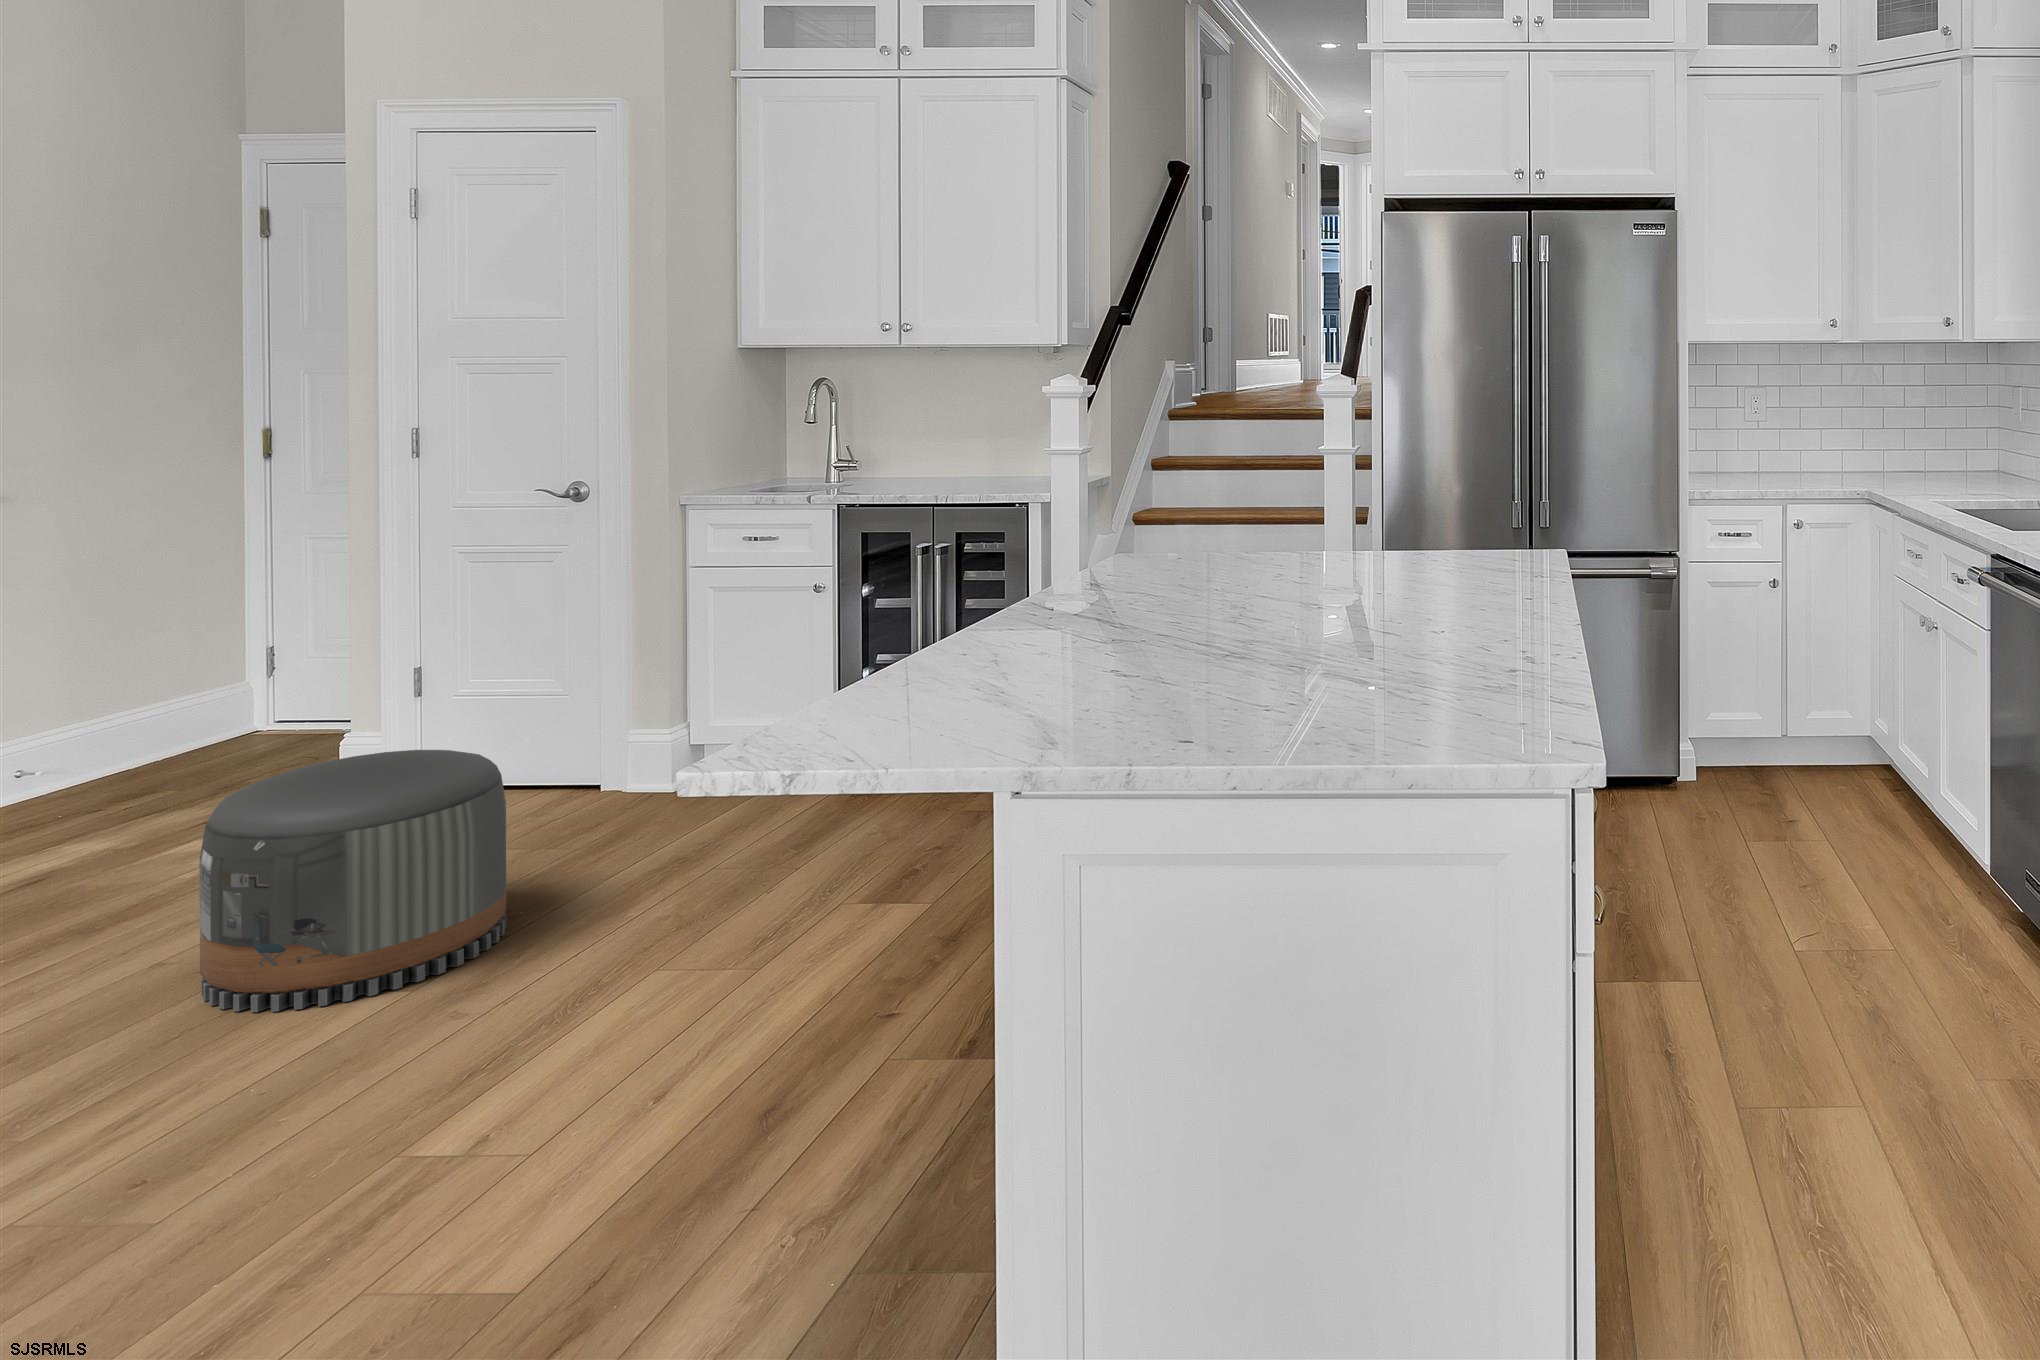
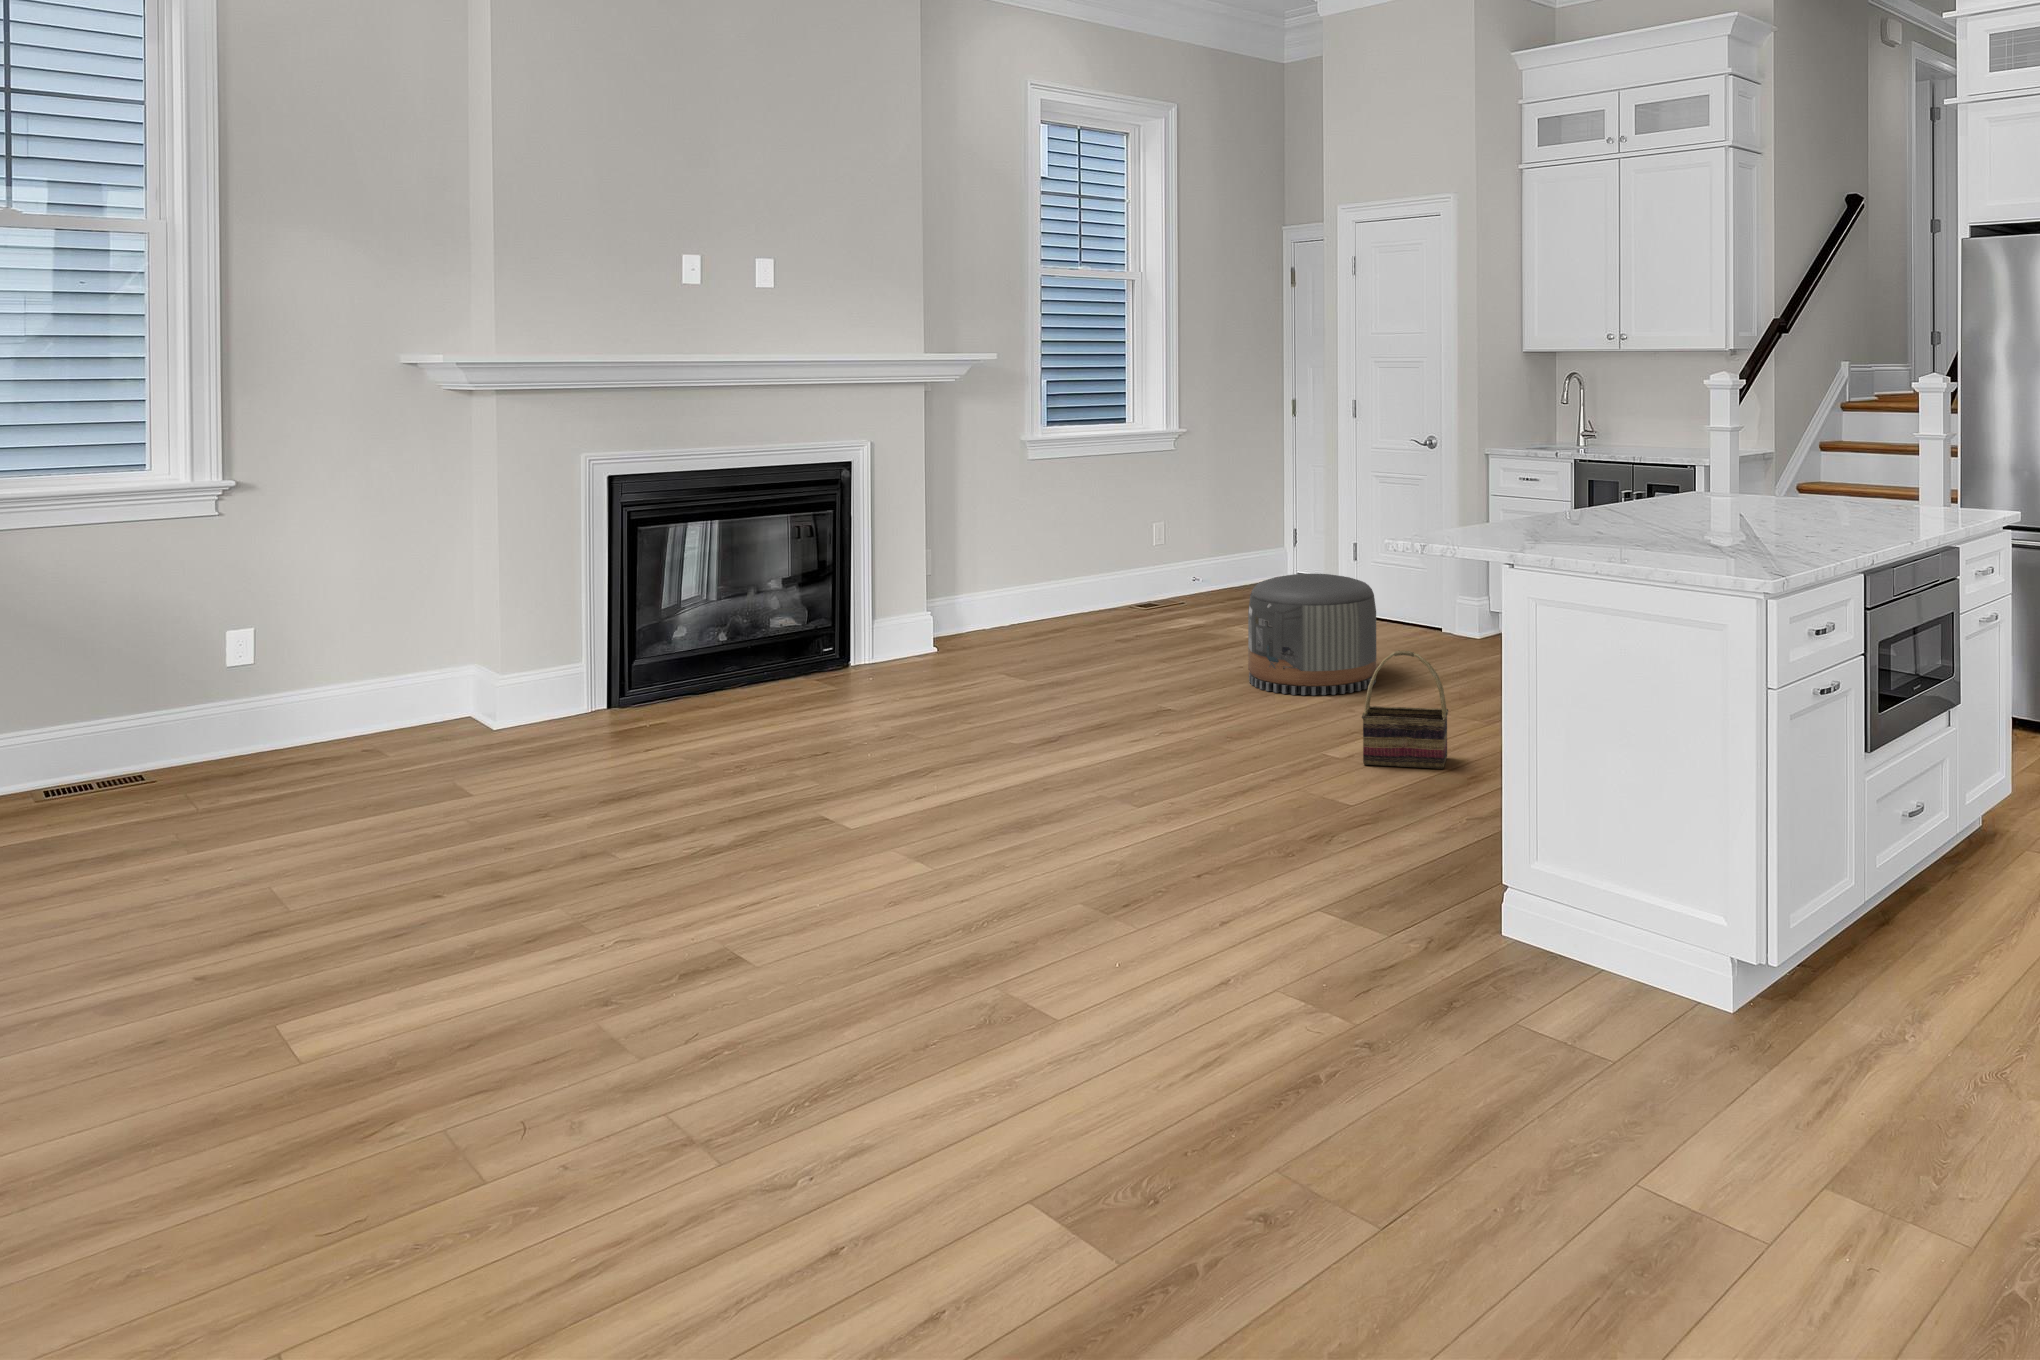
basket: none [535,909,721,1156] -> present [1362,650,1448,769]

